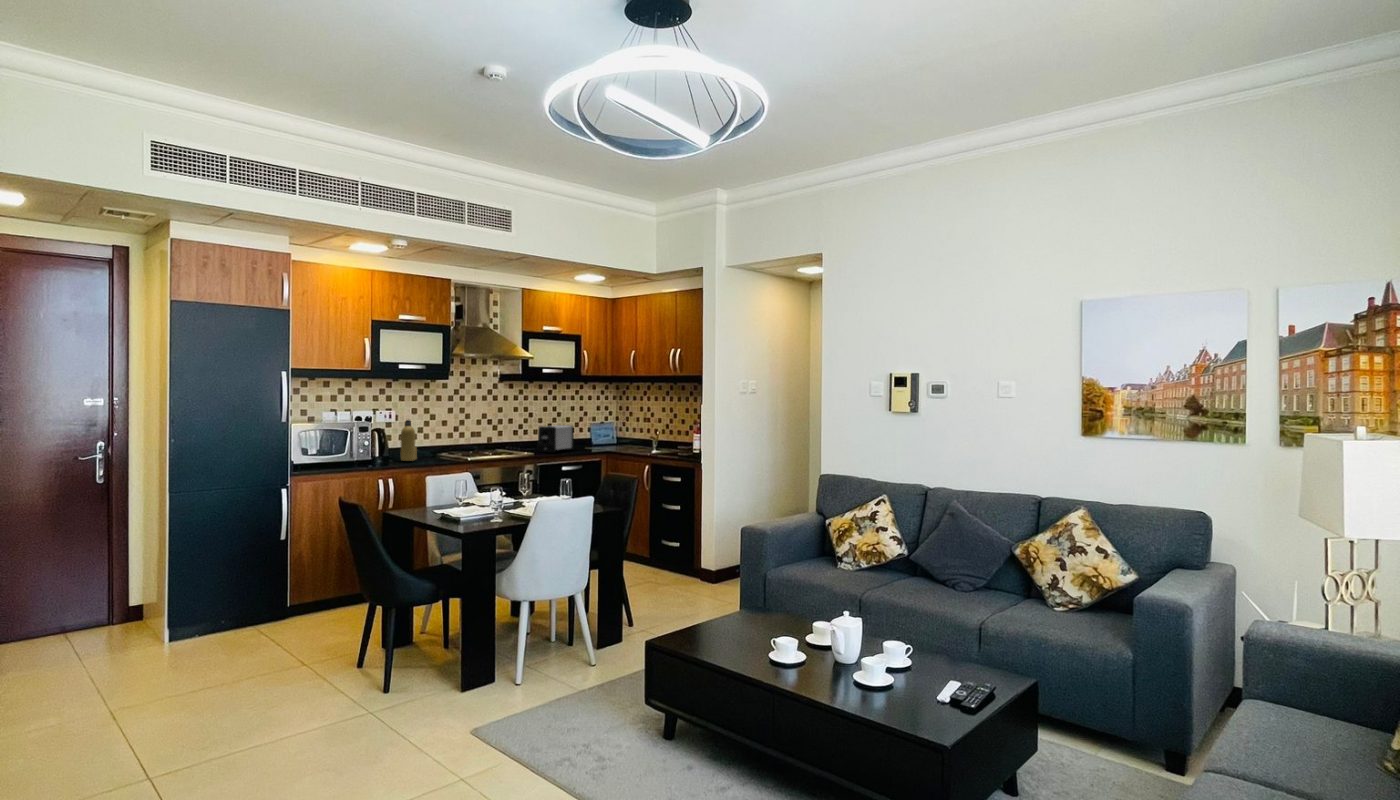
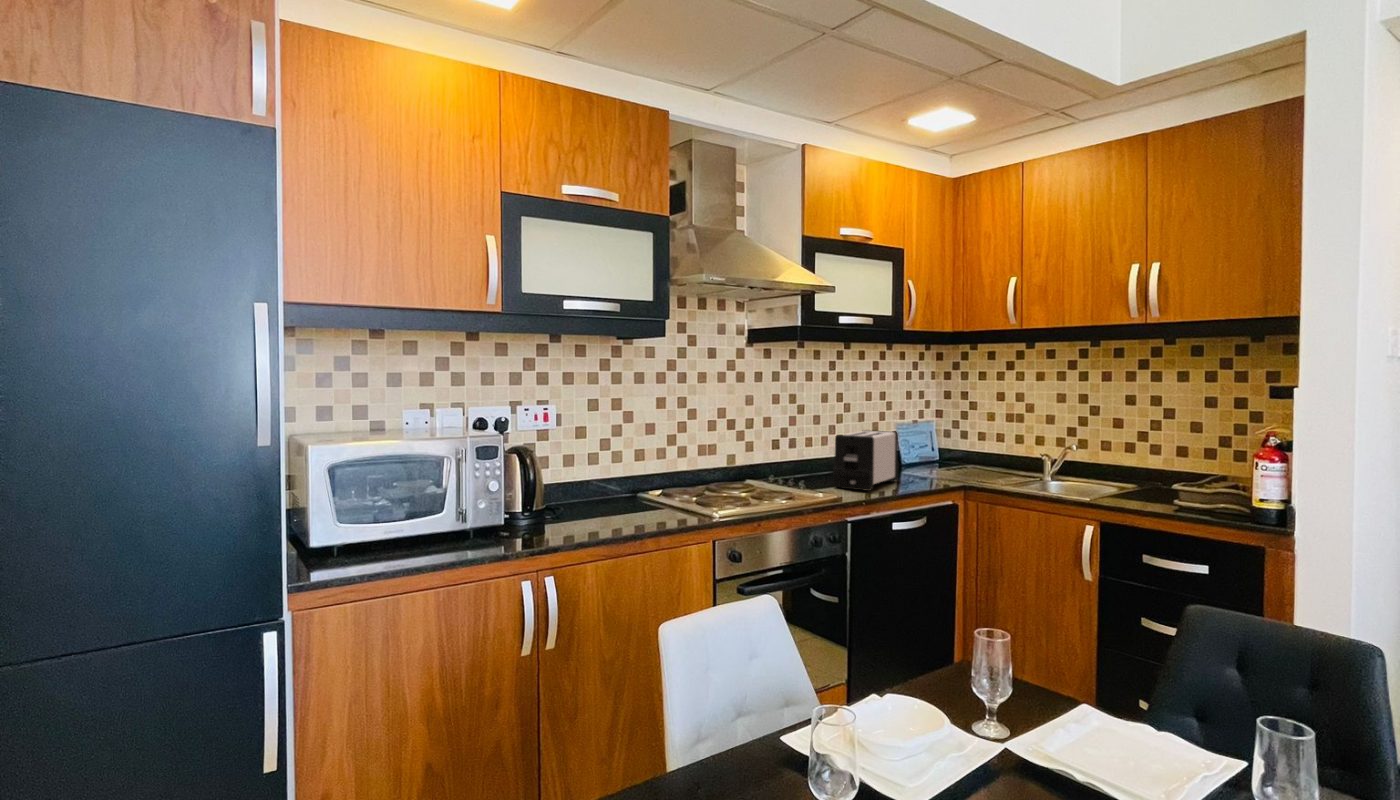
bottle: present [401,420,417,461] -> none [568,428,602,524]

